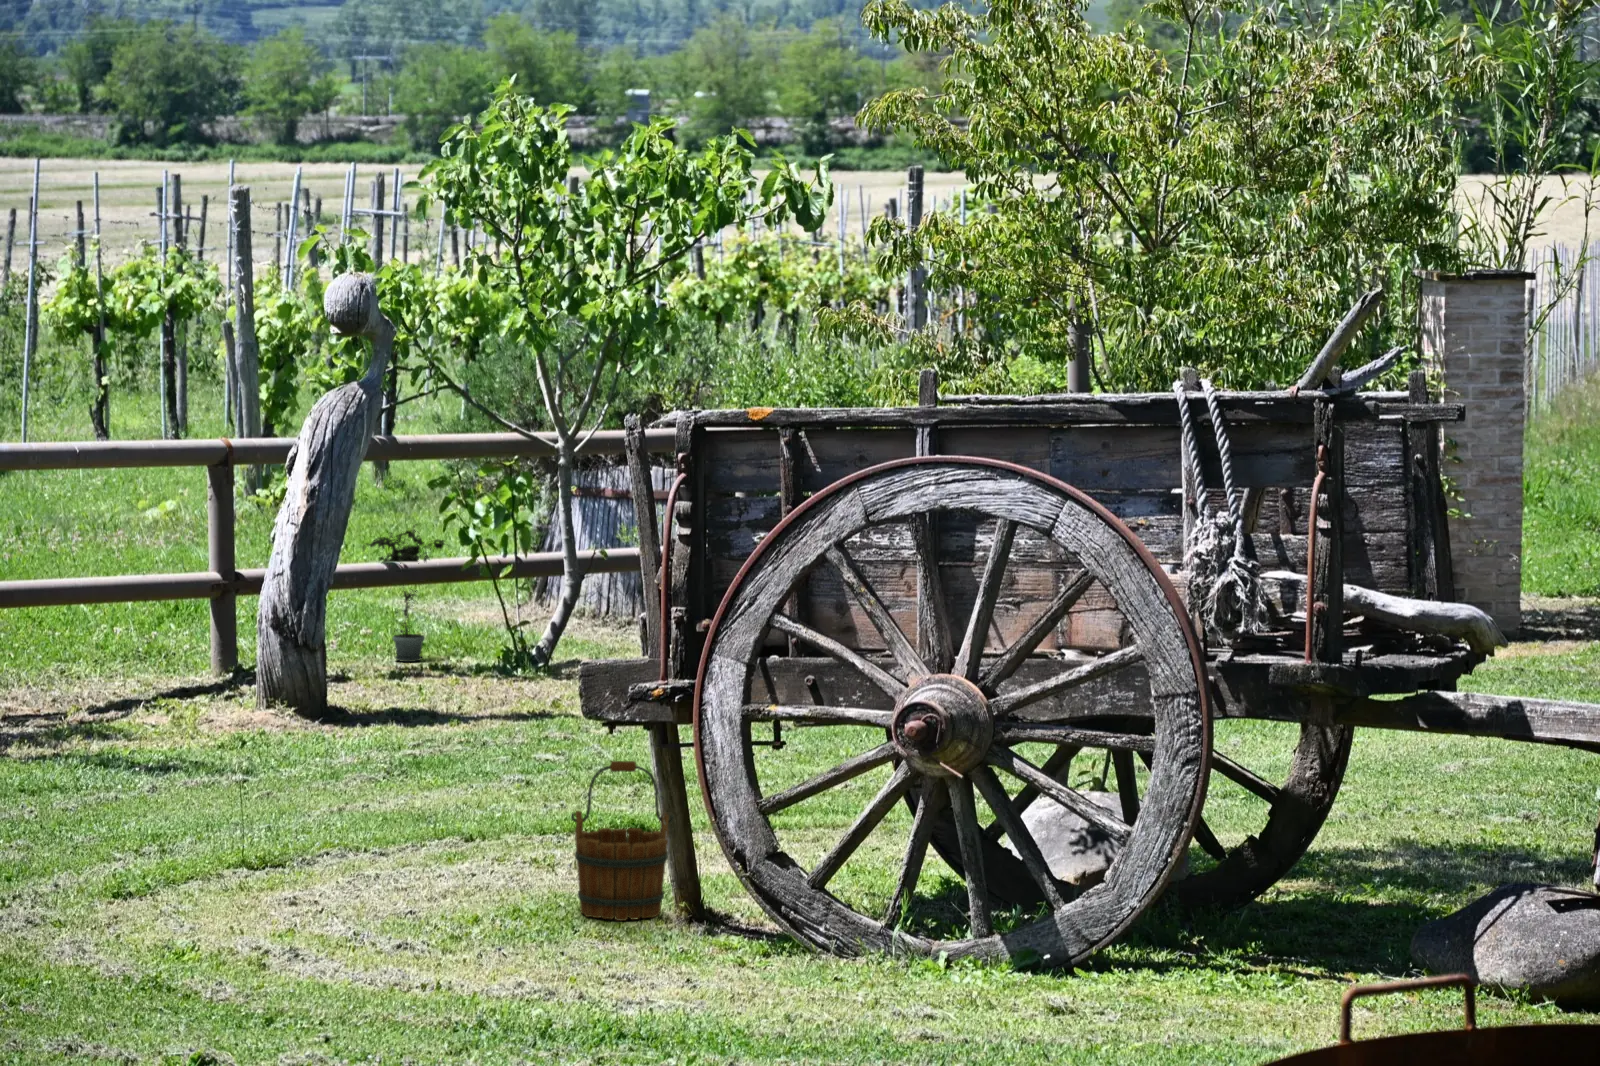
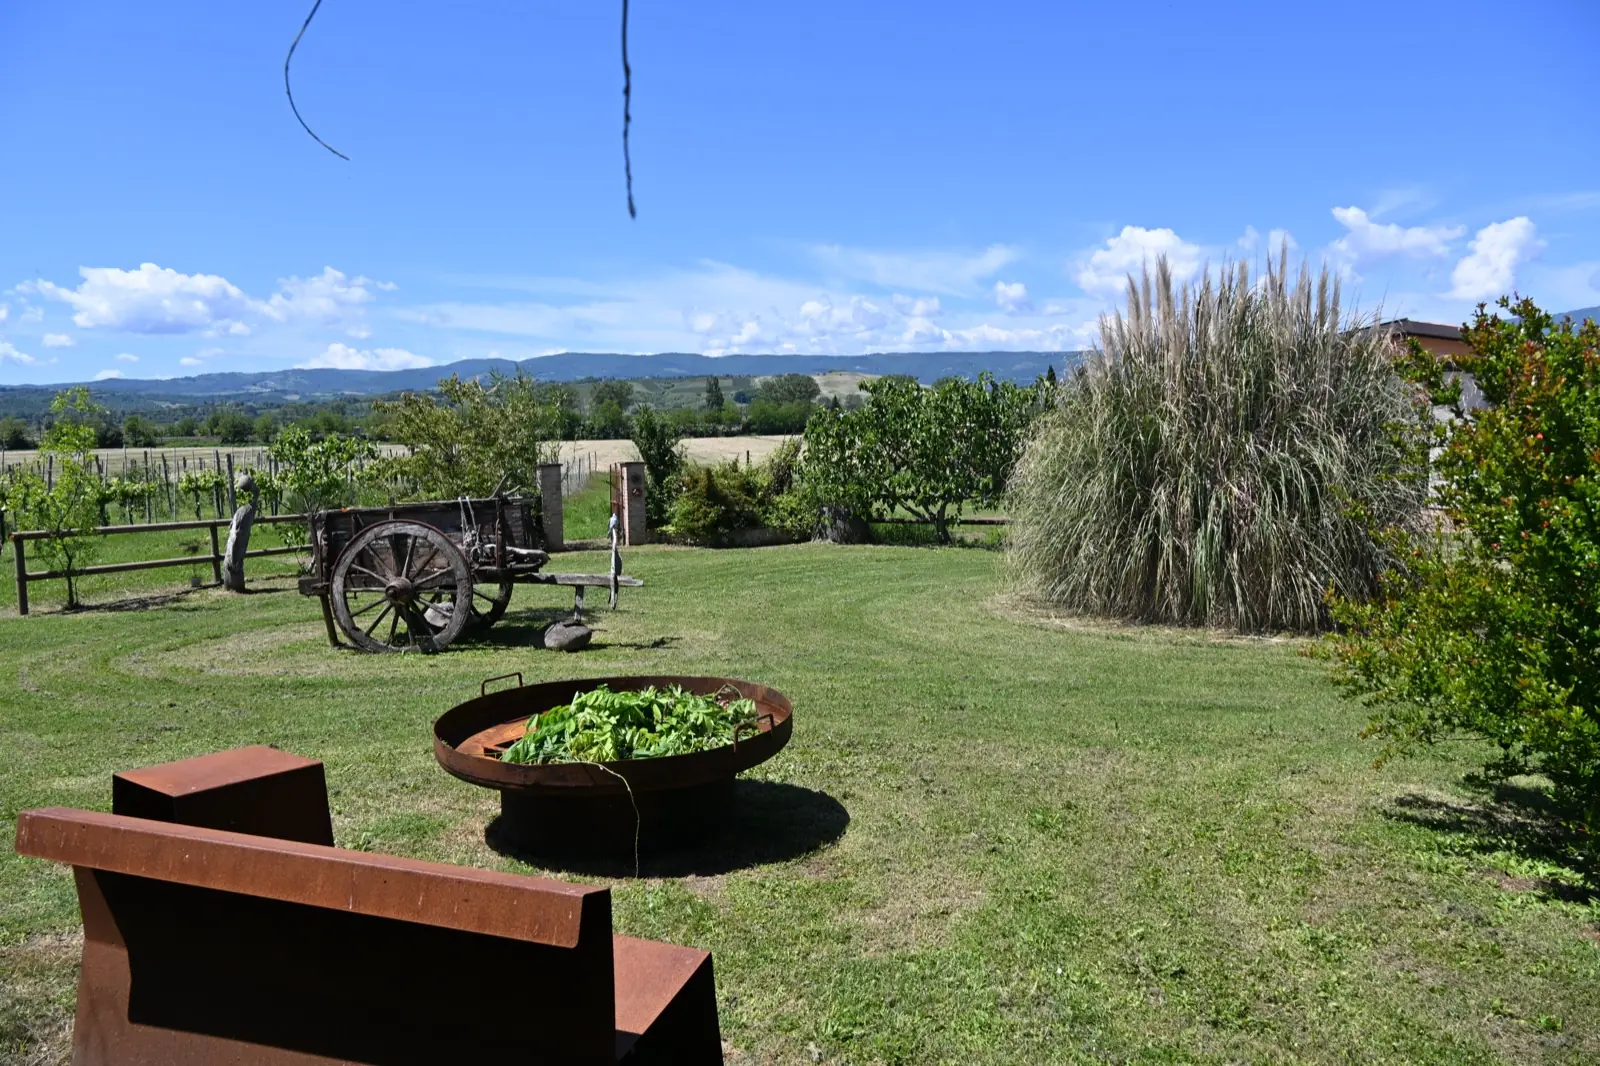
wooden bucket: present [571,761,674,921] -> none [292,607,323,651]

